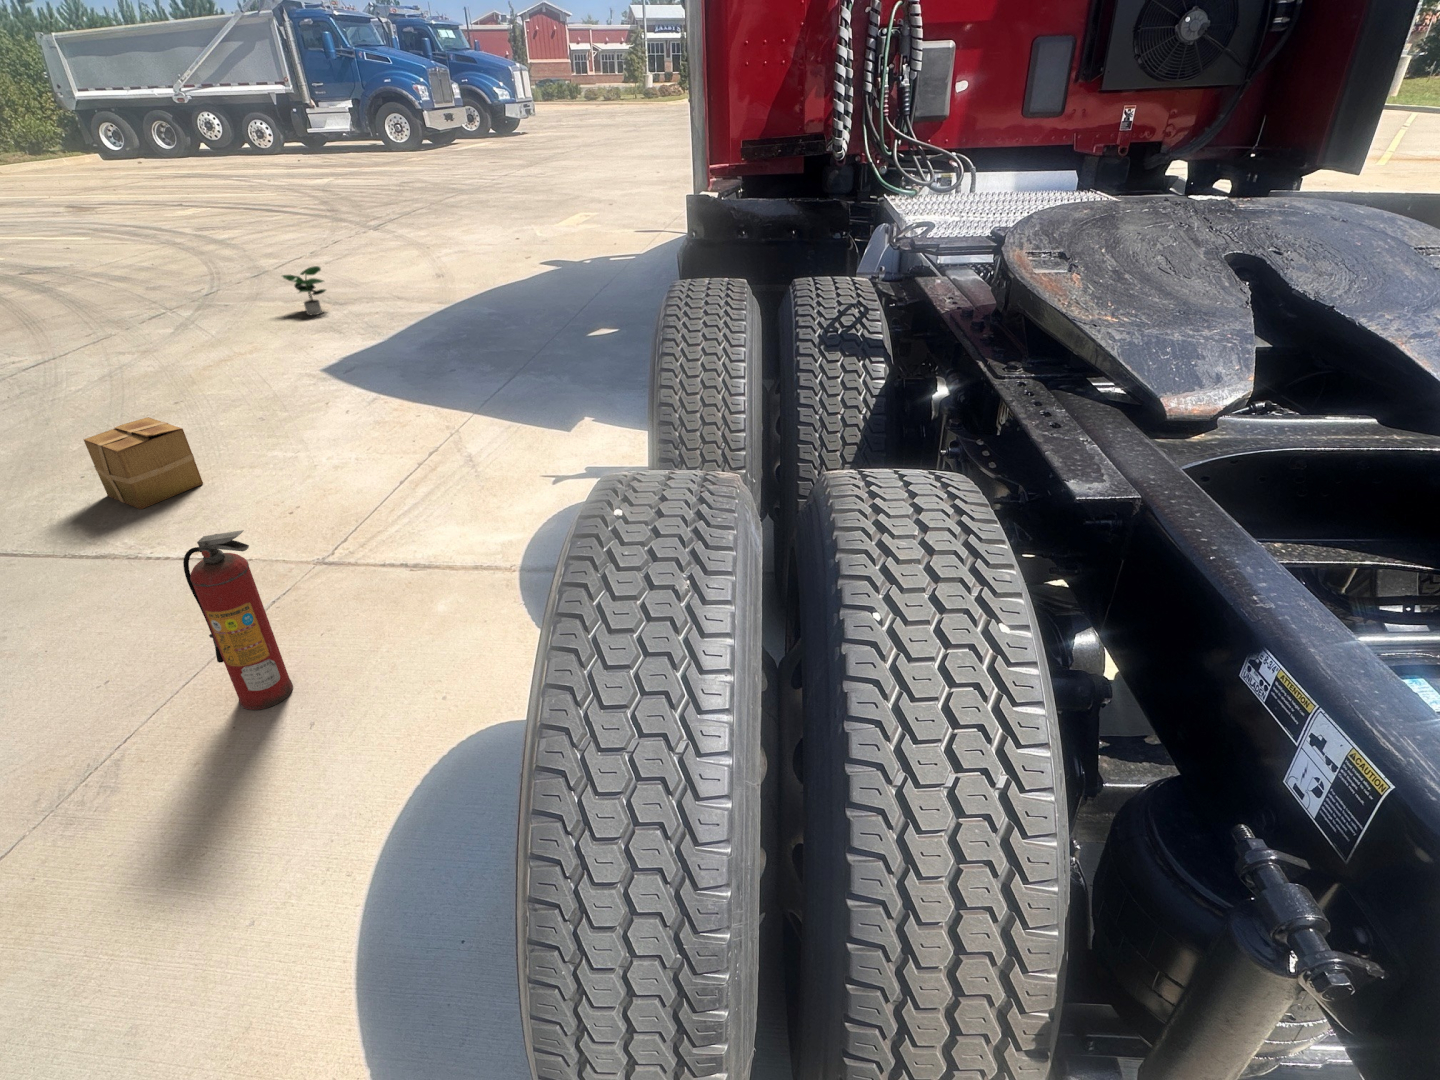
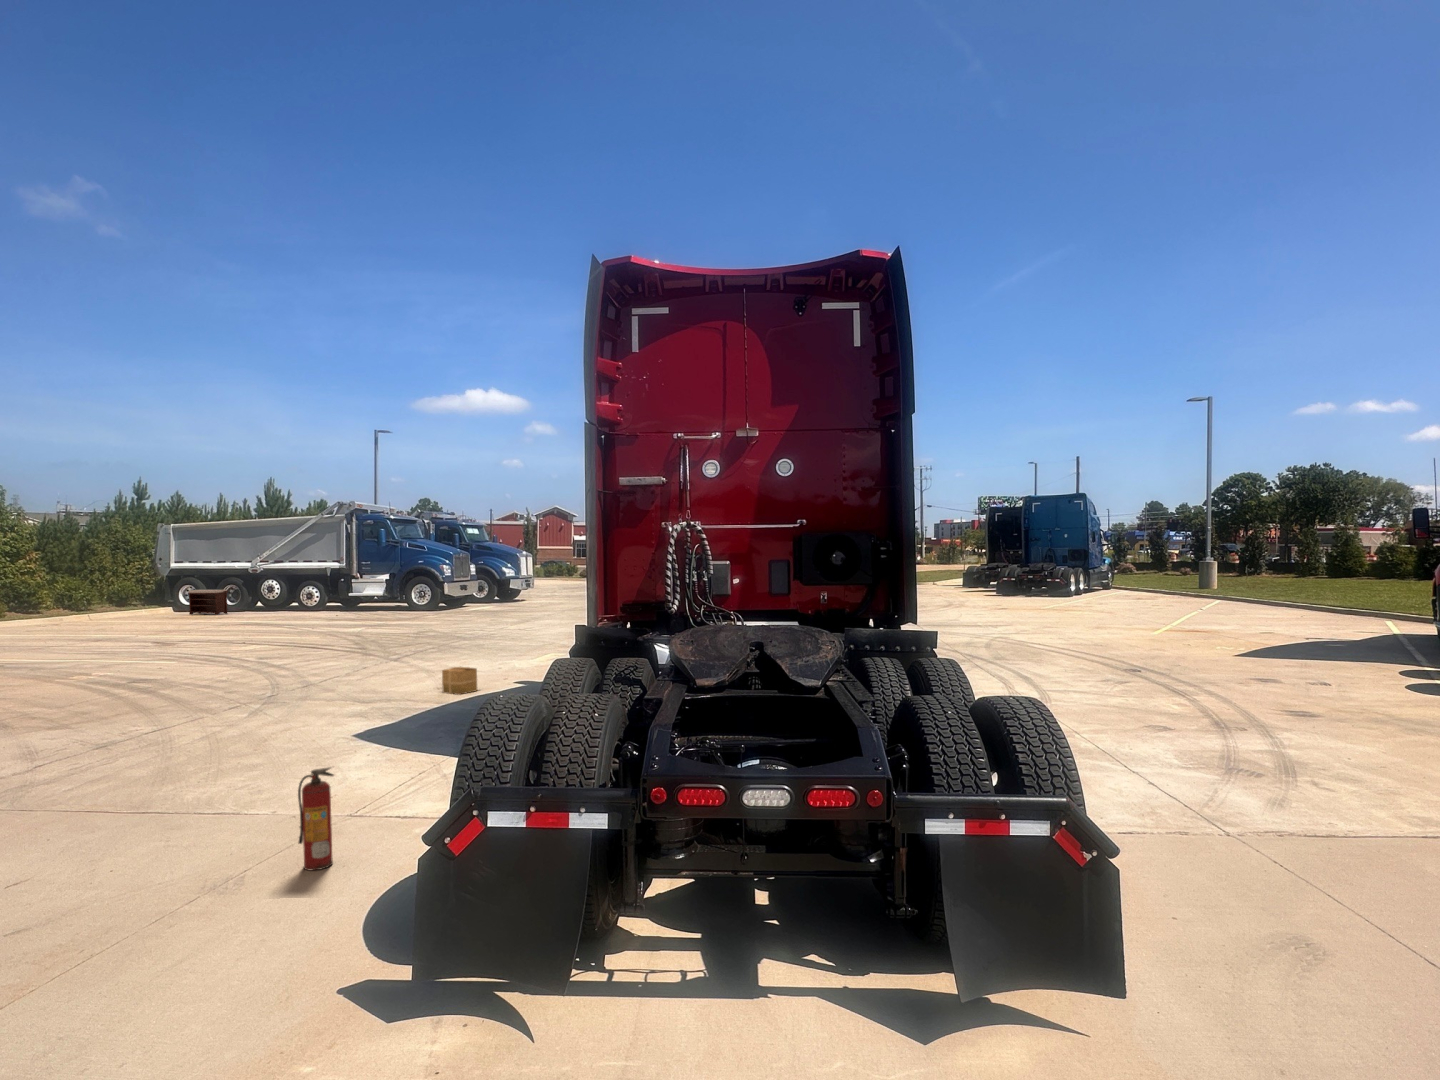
bench: none [106,128,164,163] -> present [188,590,228,615]
potted plant: present [282,266,326,315] -> none [332,678,361,711]
cardboard box: present [84,417,203,509] -> present [442,667,477,695]

